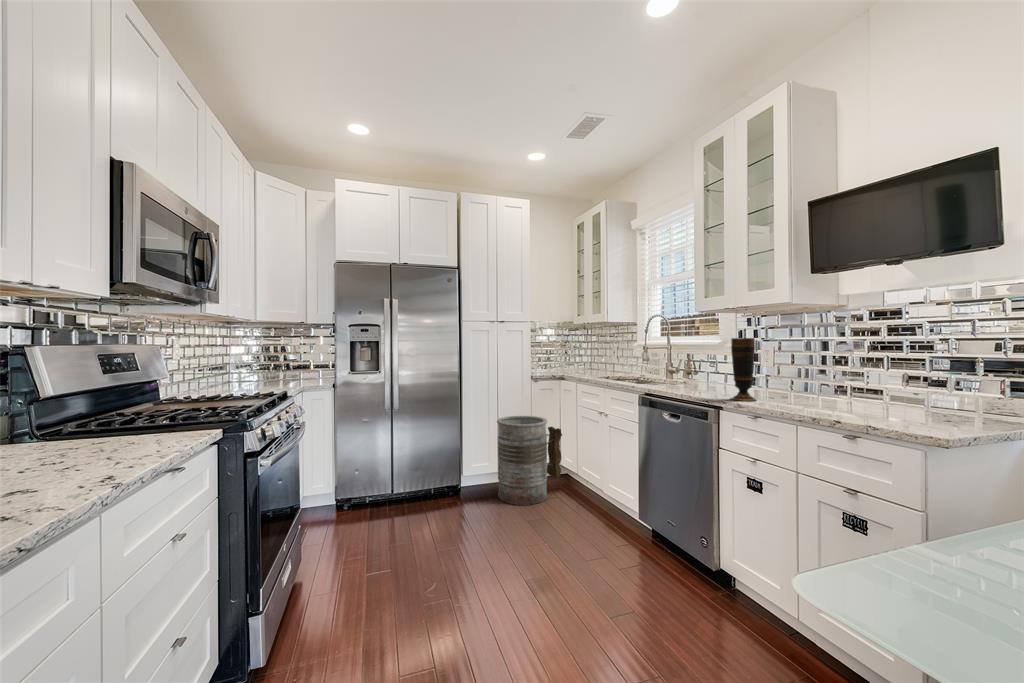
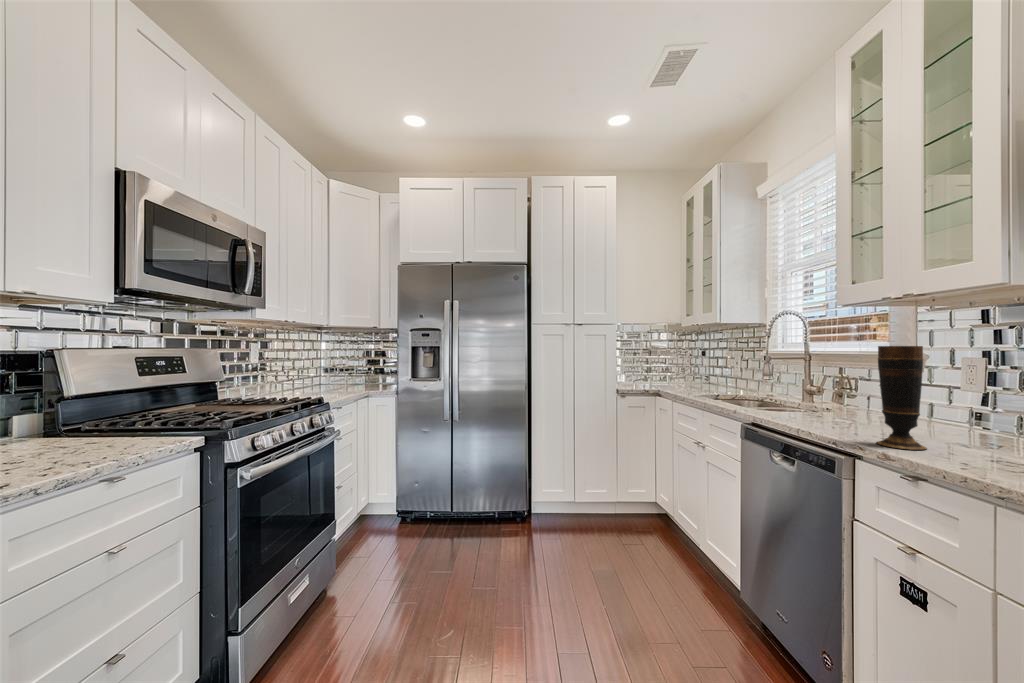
trash can: present [497,416,562,505] -> none [570,435,653,546]

